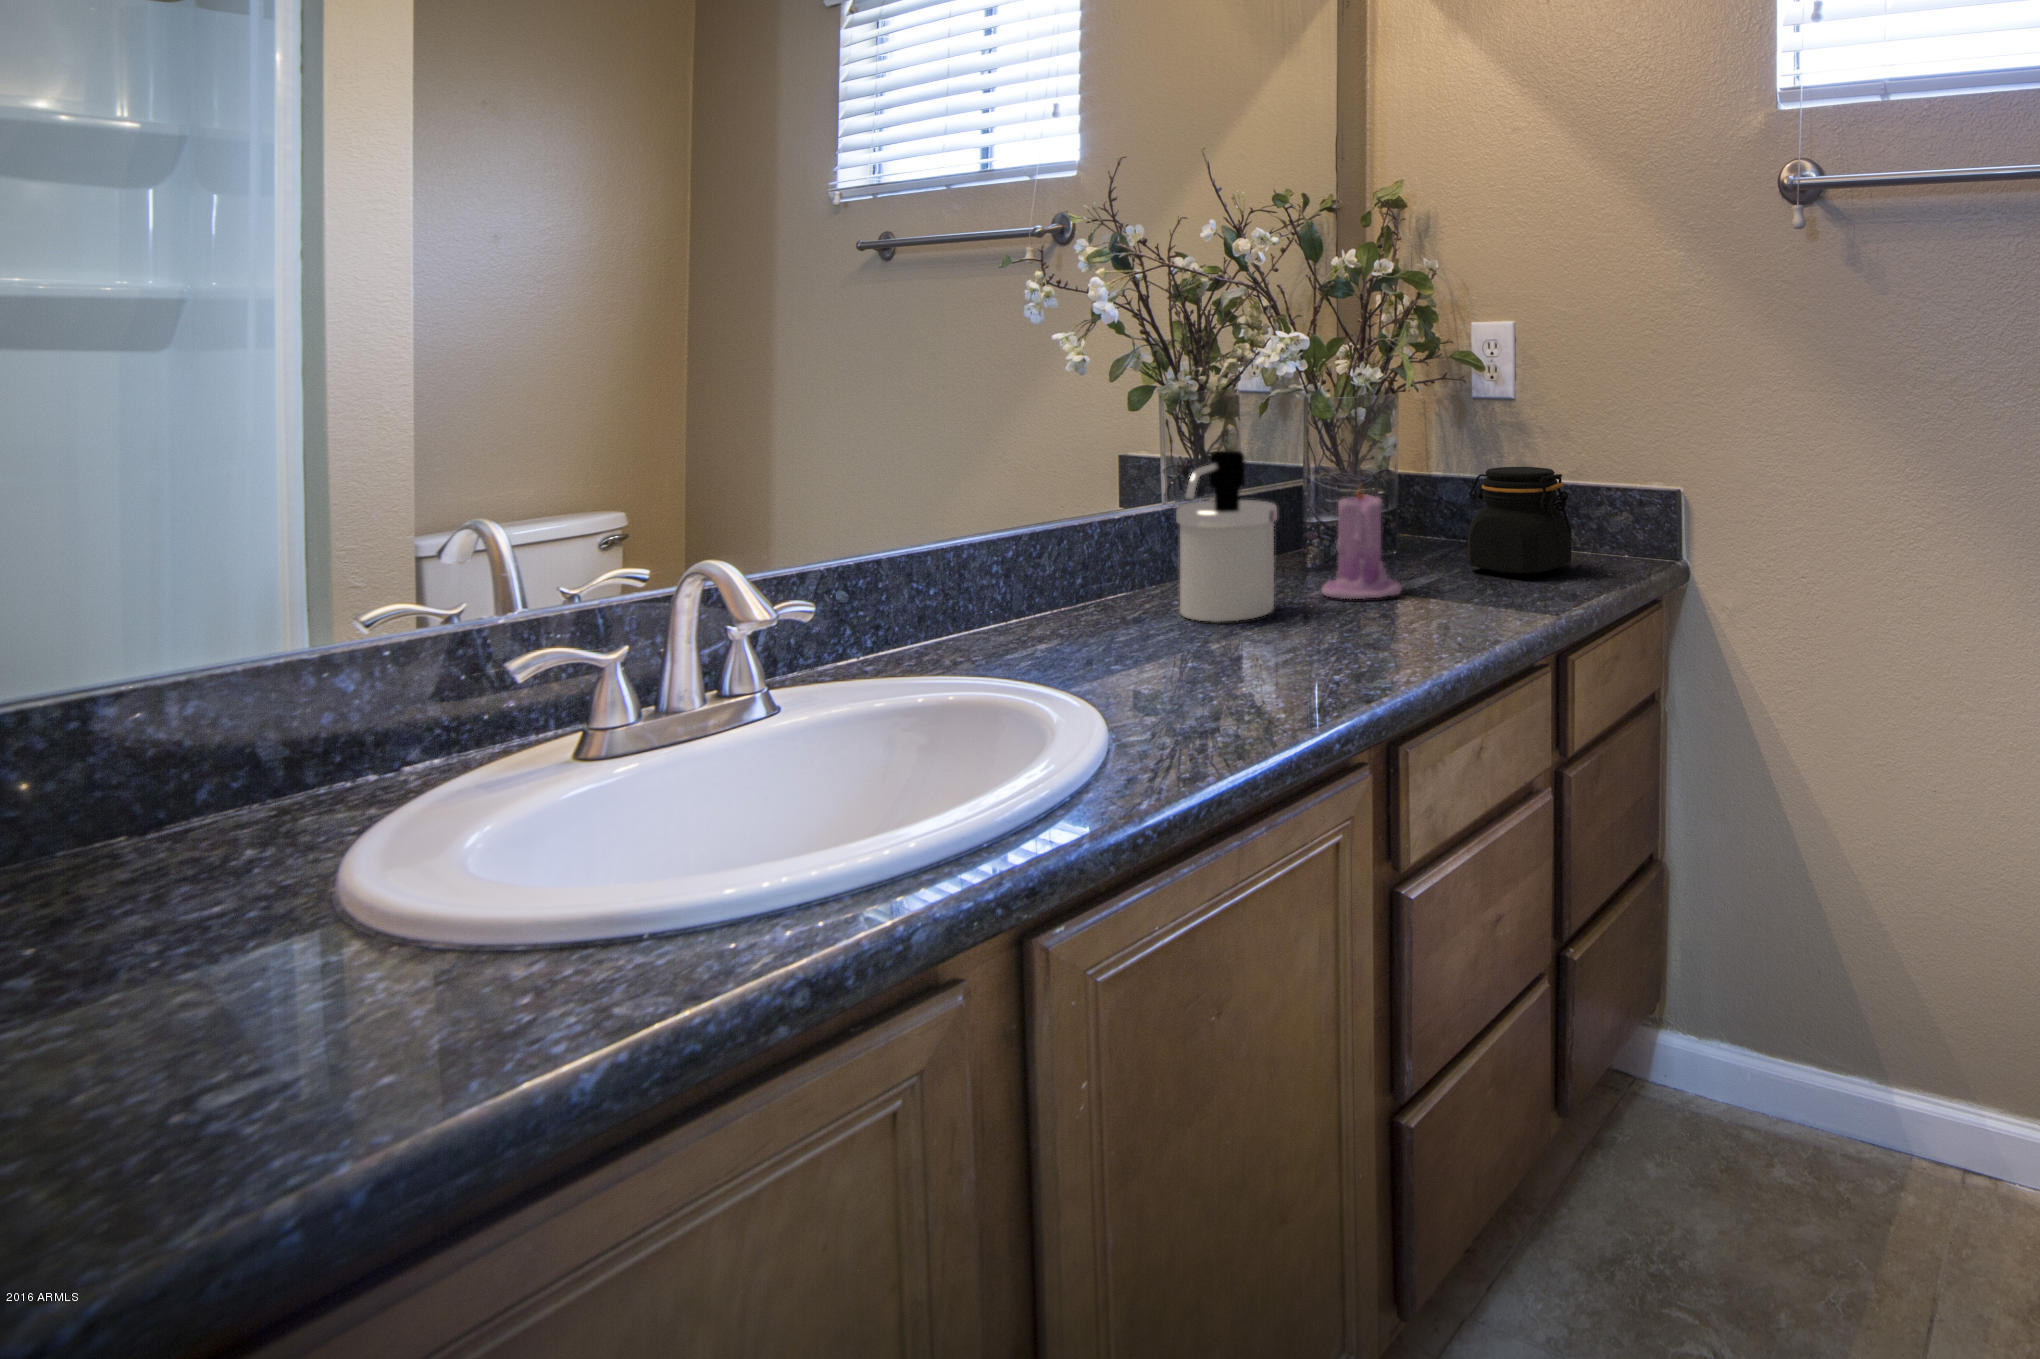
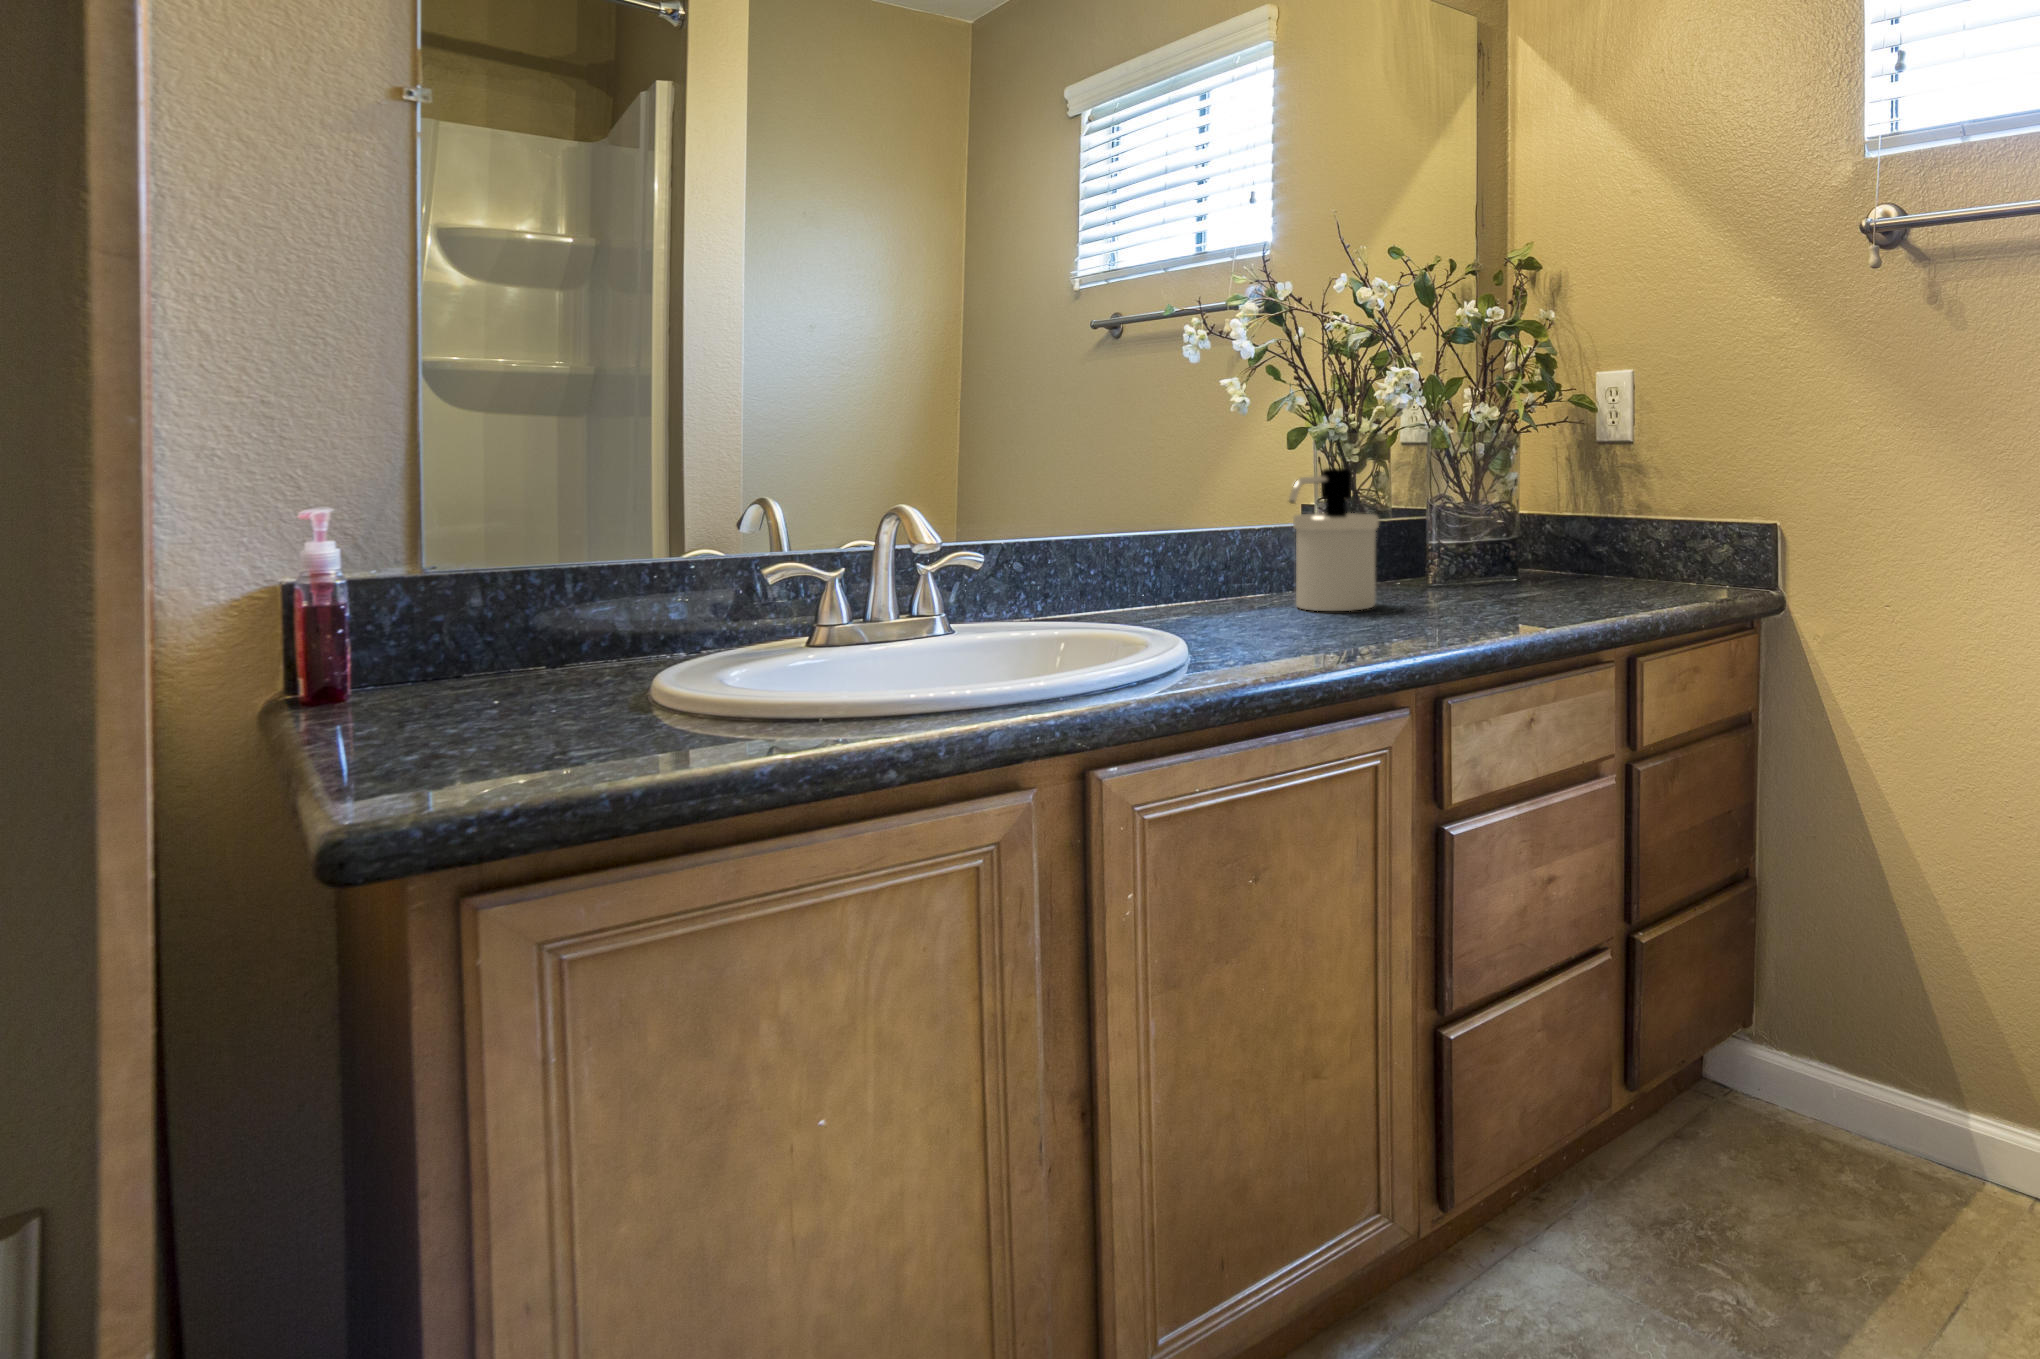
jar: present [1468,467,1572,574] -> none [1570,501,1667,597]
candle: present [1321,489,1402,599] -> none [1425,502,1496,604]

